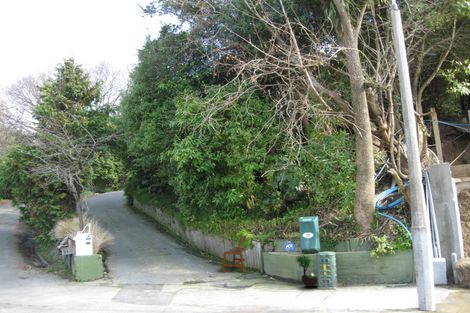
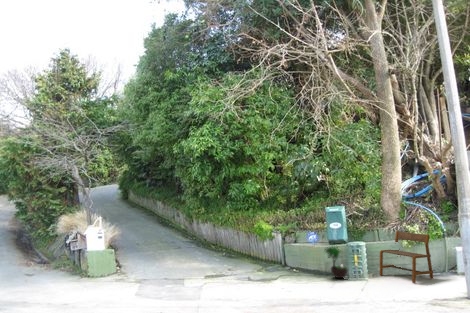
bench: present [223,235,247,272] -> present [380,231,433,283]

